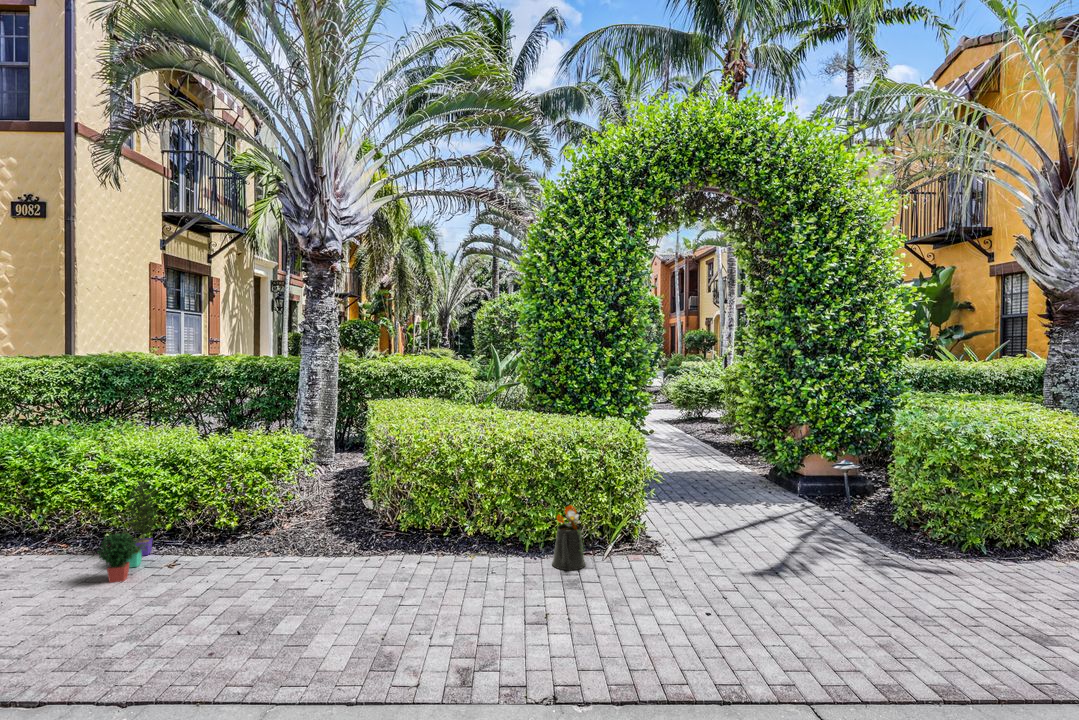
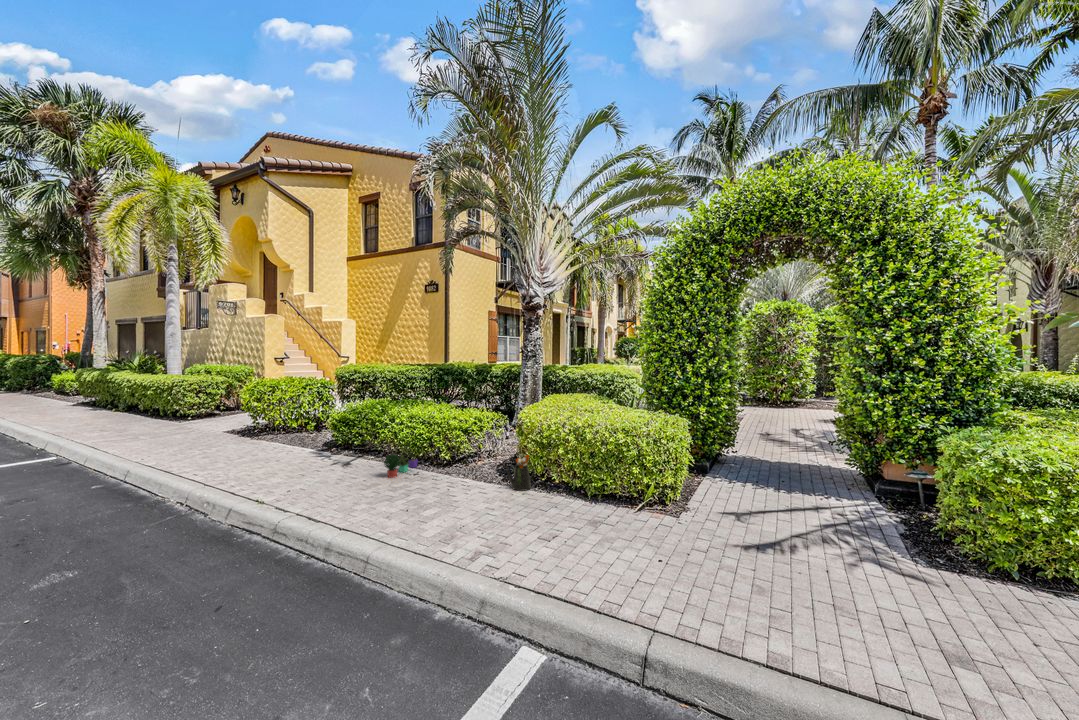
watering can: present [552,505,585,570] -> present [506,455,531,491]

